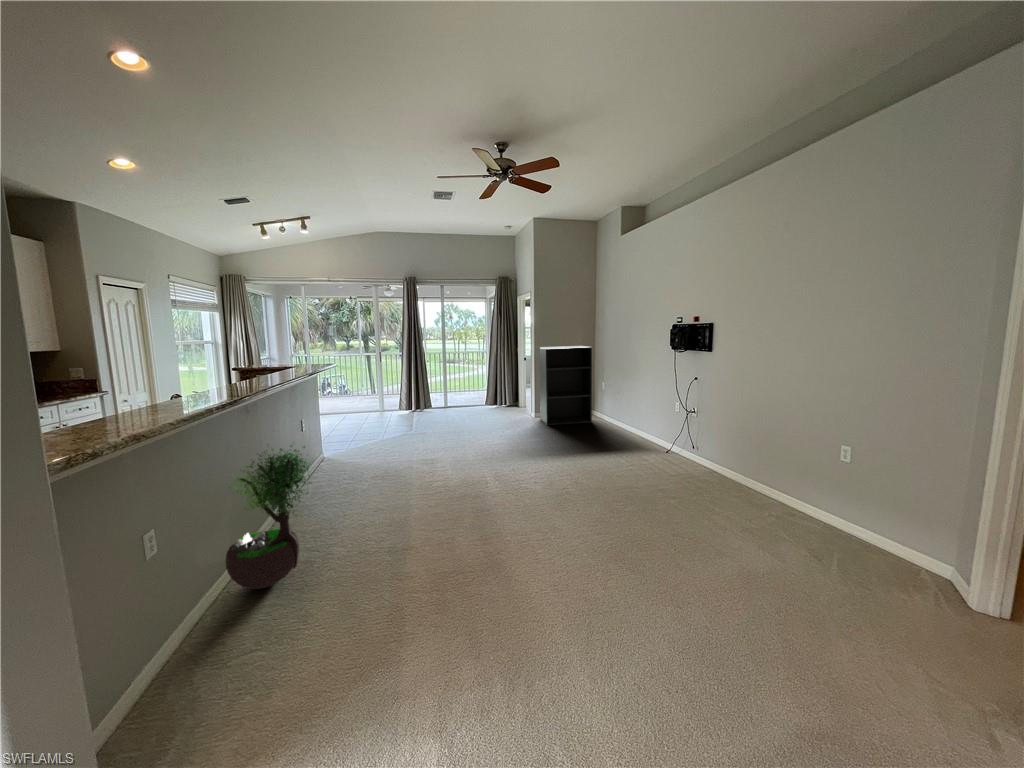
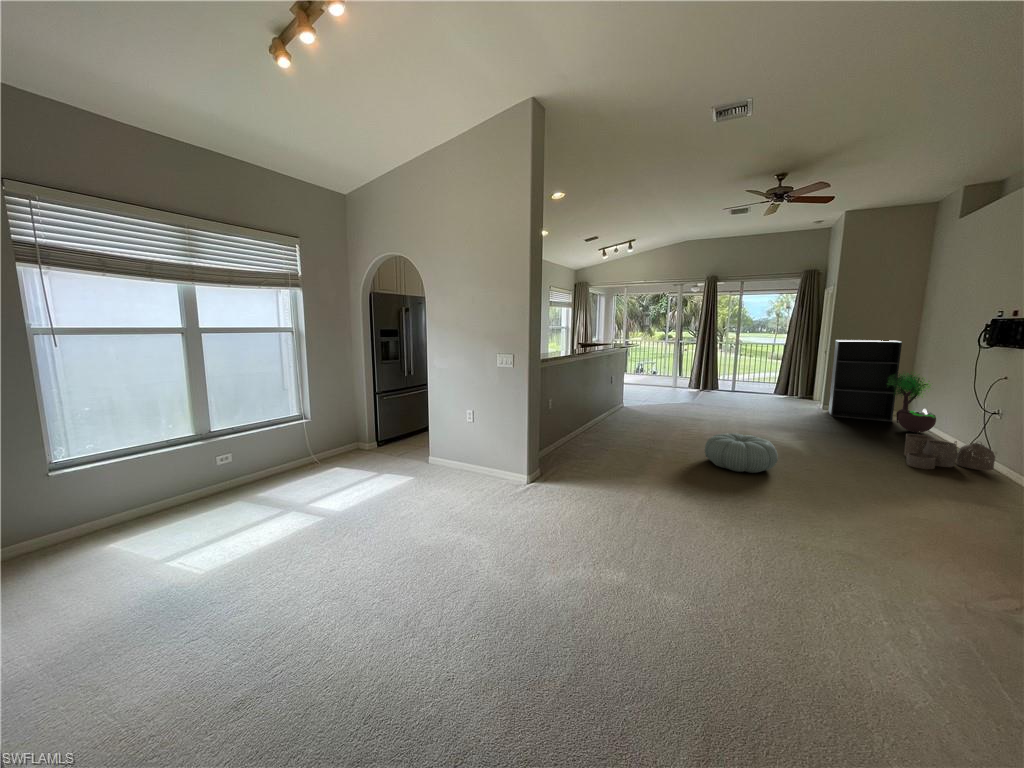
woven basket: none [636,438,700,481] -> present [904,434,995,470]
potted tree: present [226,445,312,589] -> present [887,373,936,432]
pouf: none [475,492,570,562] -> present [705,433,778,473]

